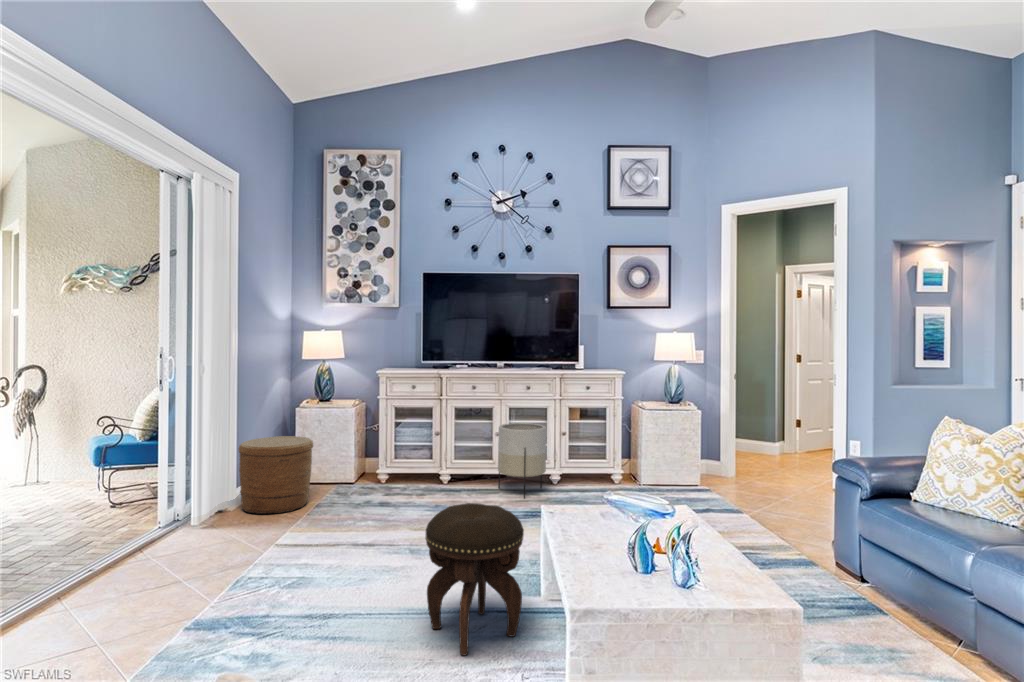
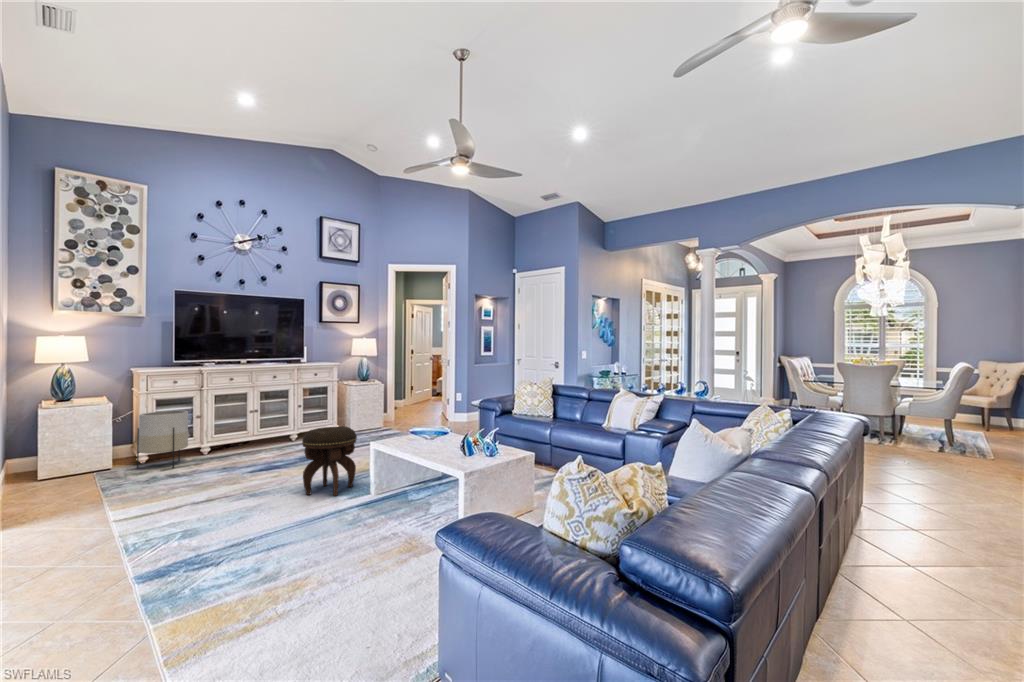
planter: present [498,423,546,498] -> present [137,410,188,468]
woven basket: present [239,436,313,514] -> none [7,429,95,500]

